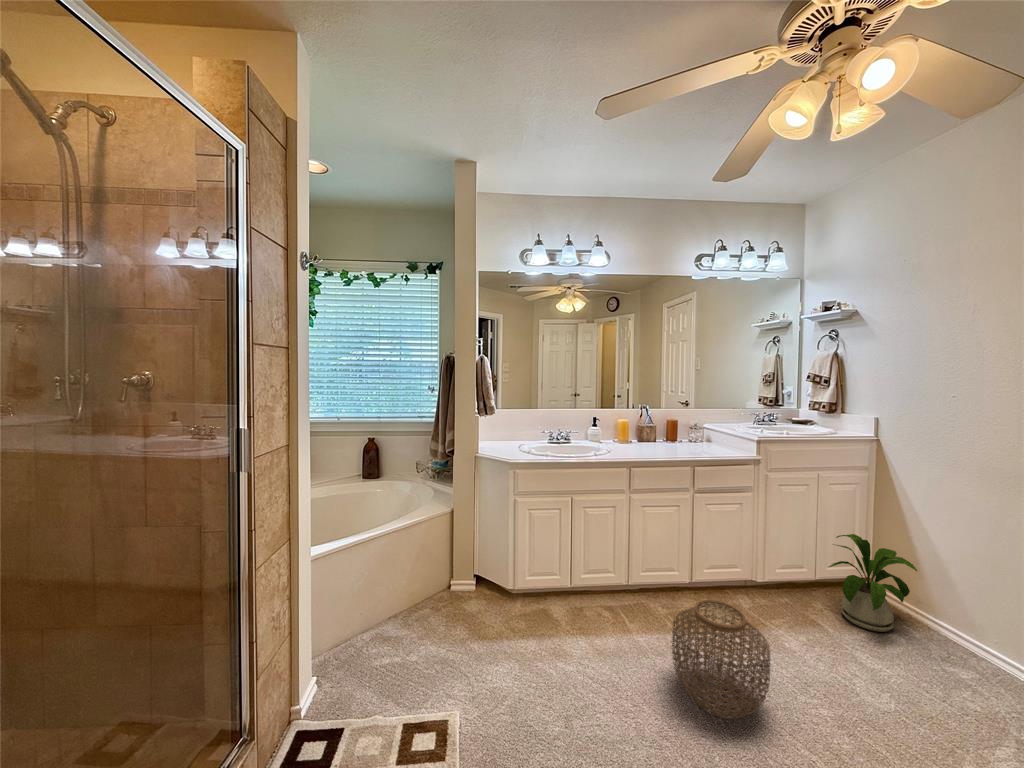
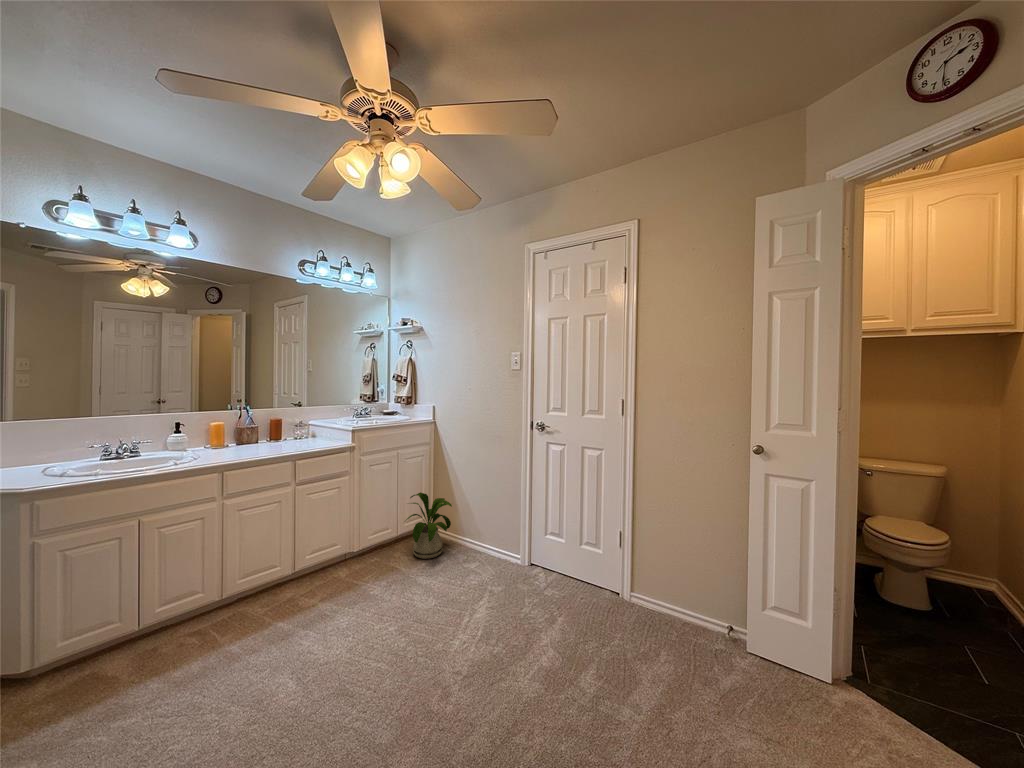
woven basket: present [672,600,770,719] -> none [266,573,352,677]

